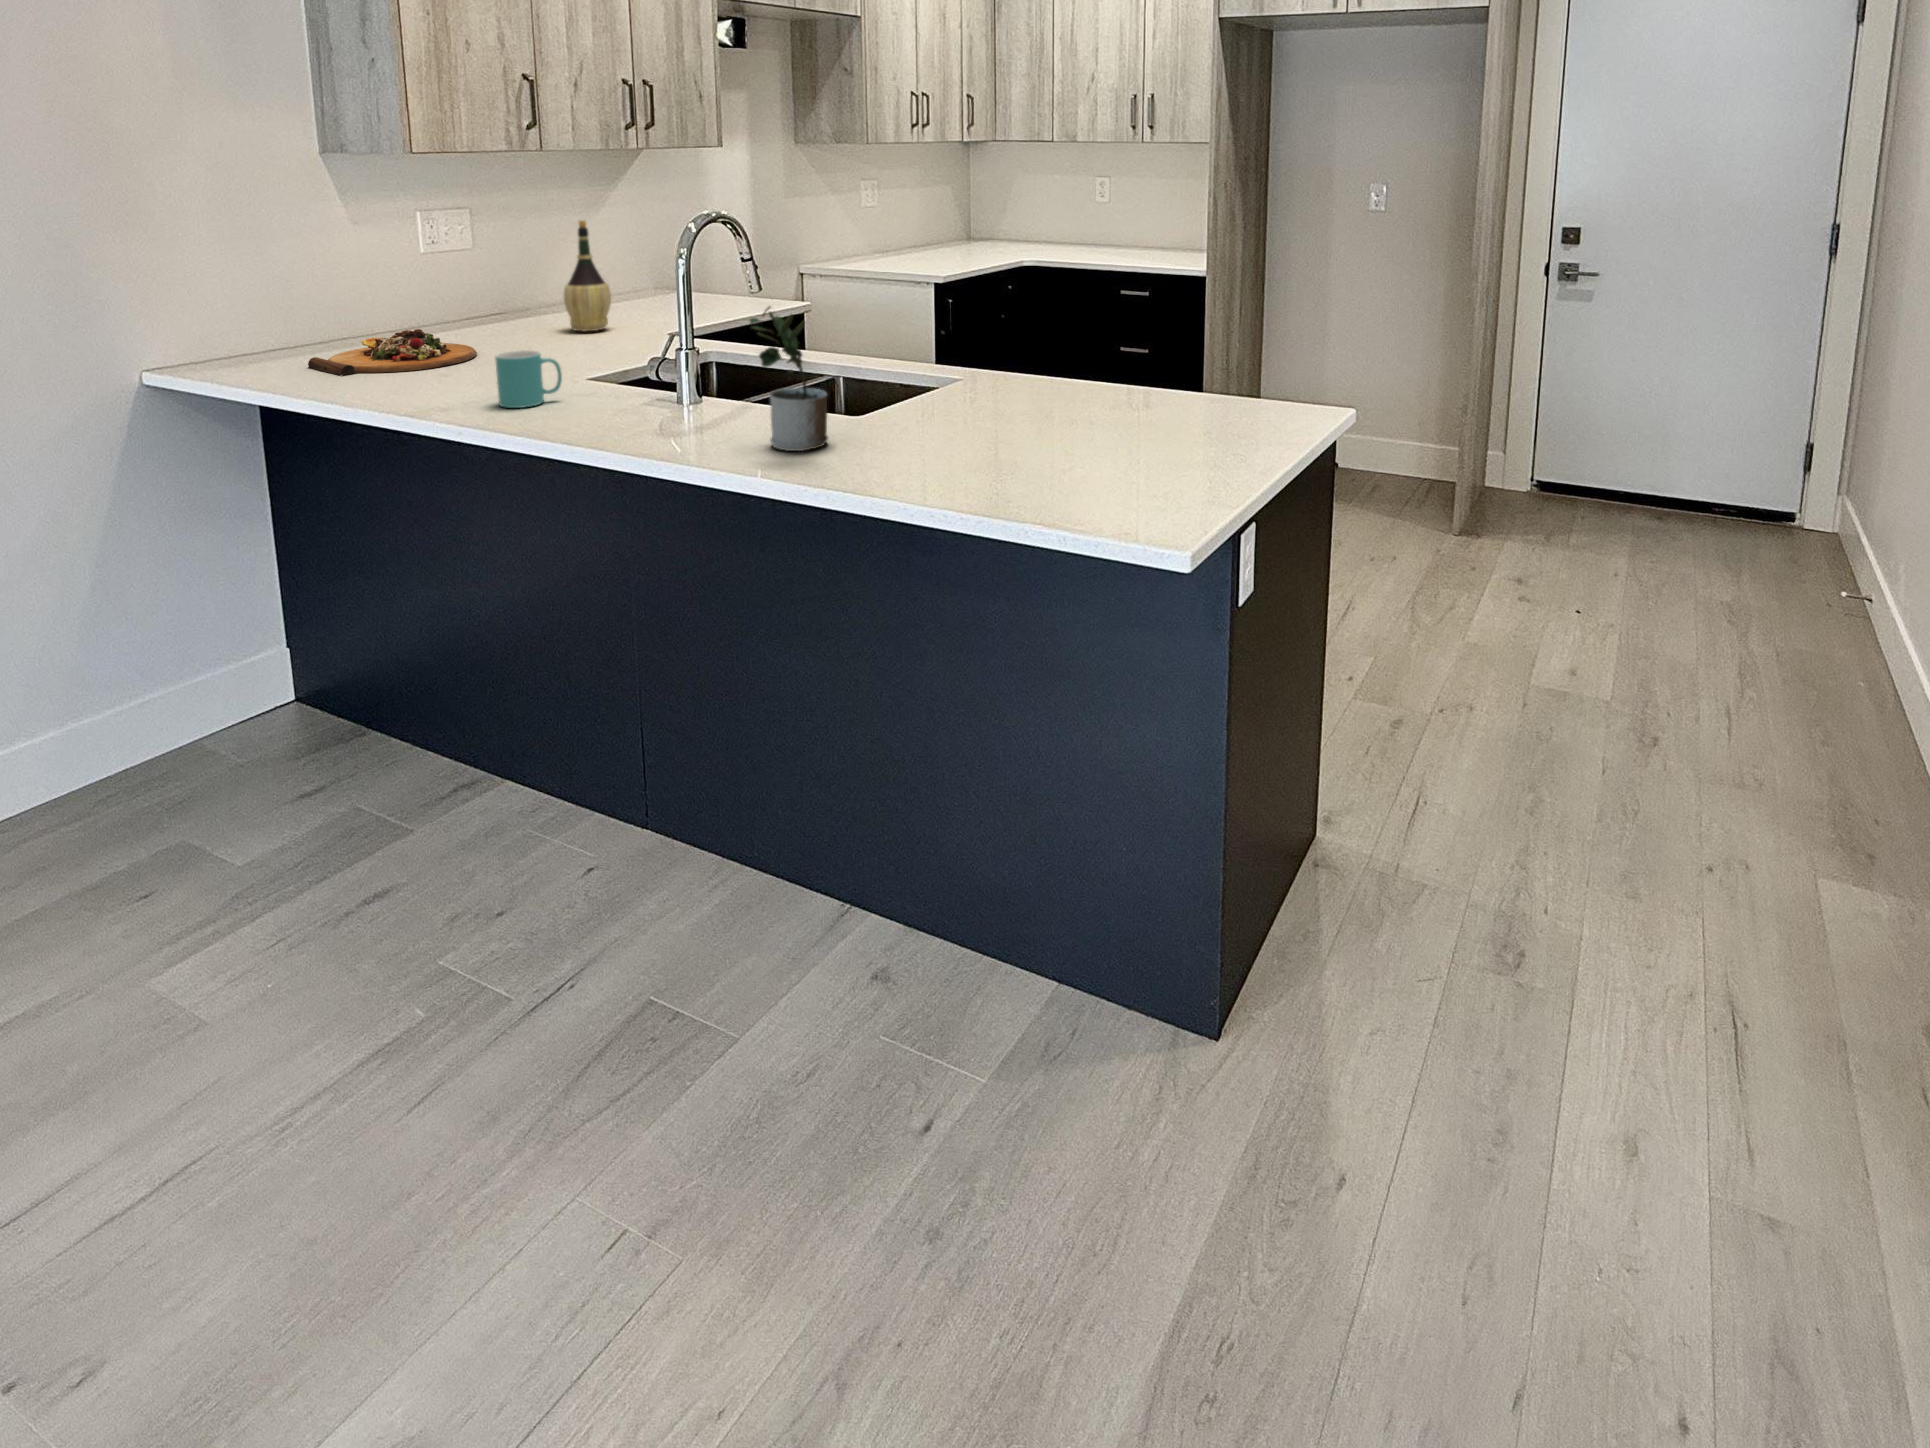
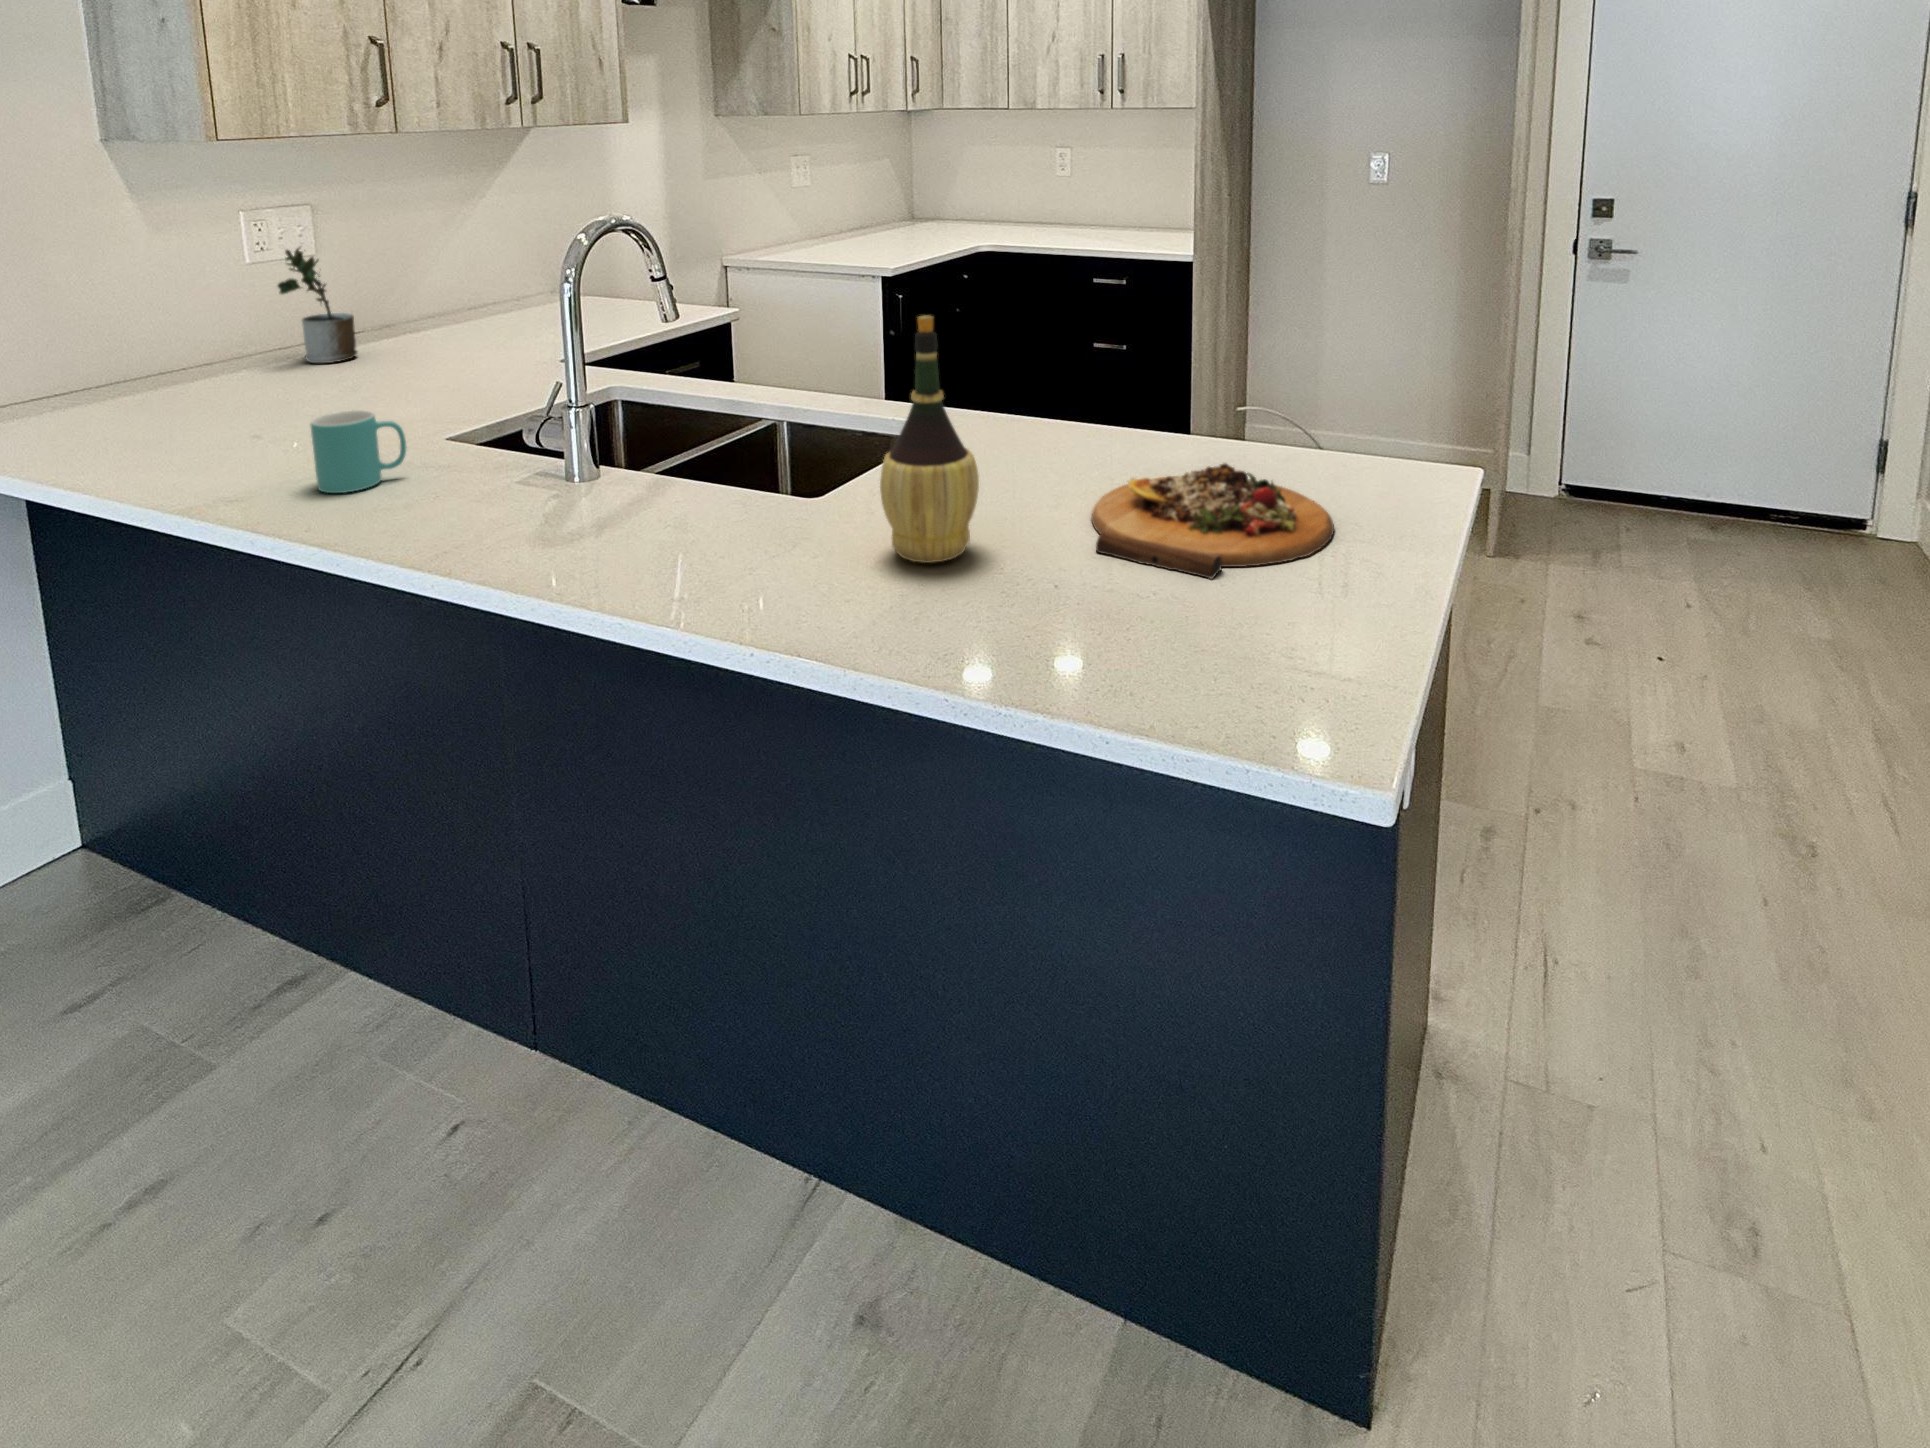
wine bottle: present [564,220,611,331] -> present [880,315,979,563]
potted plant: present [750,306,828,451] -> present [278,247,357,363]
cutting board: present [308,329,477,376] -> present [1091,463,1334,579]

